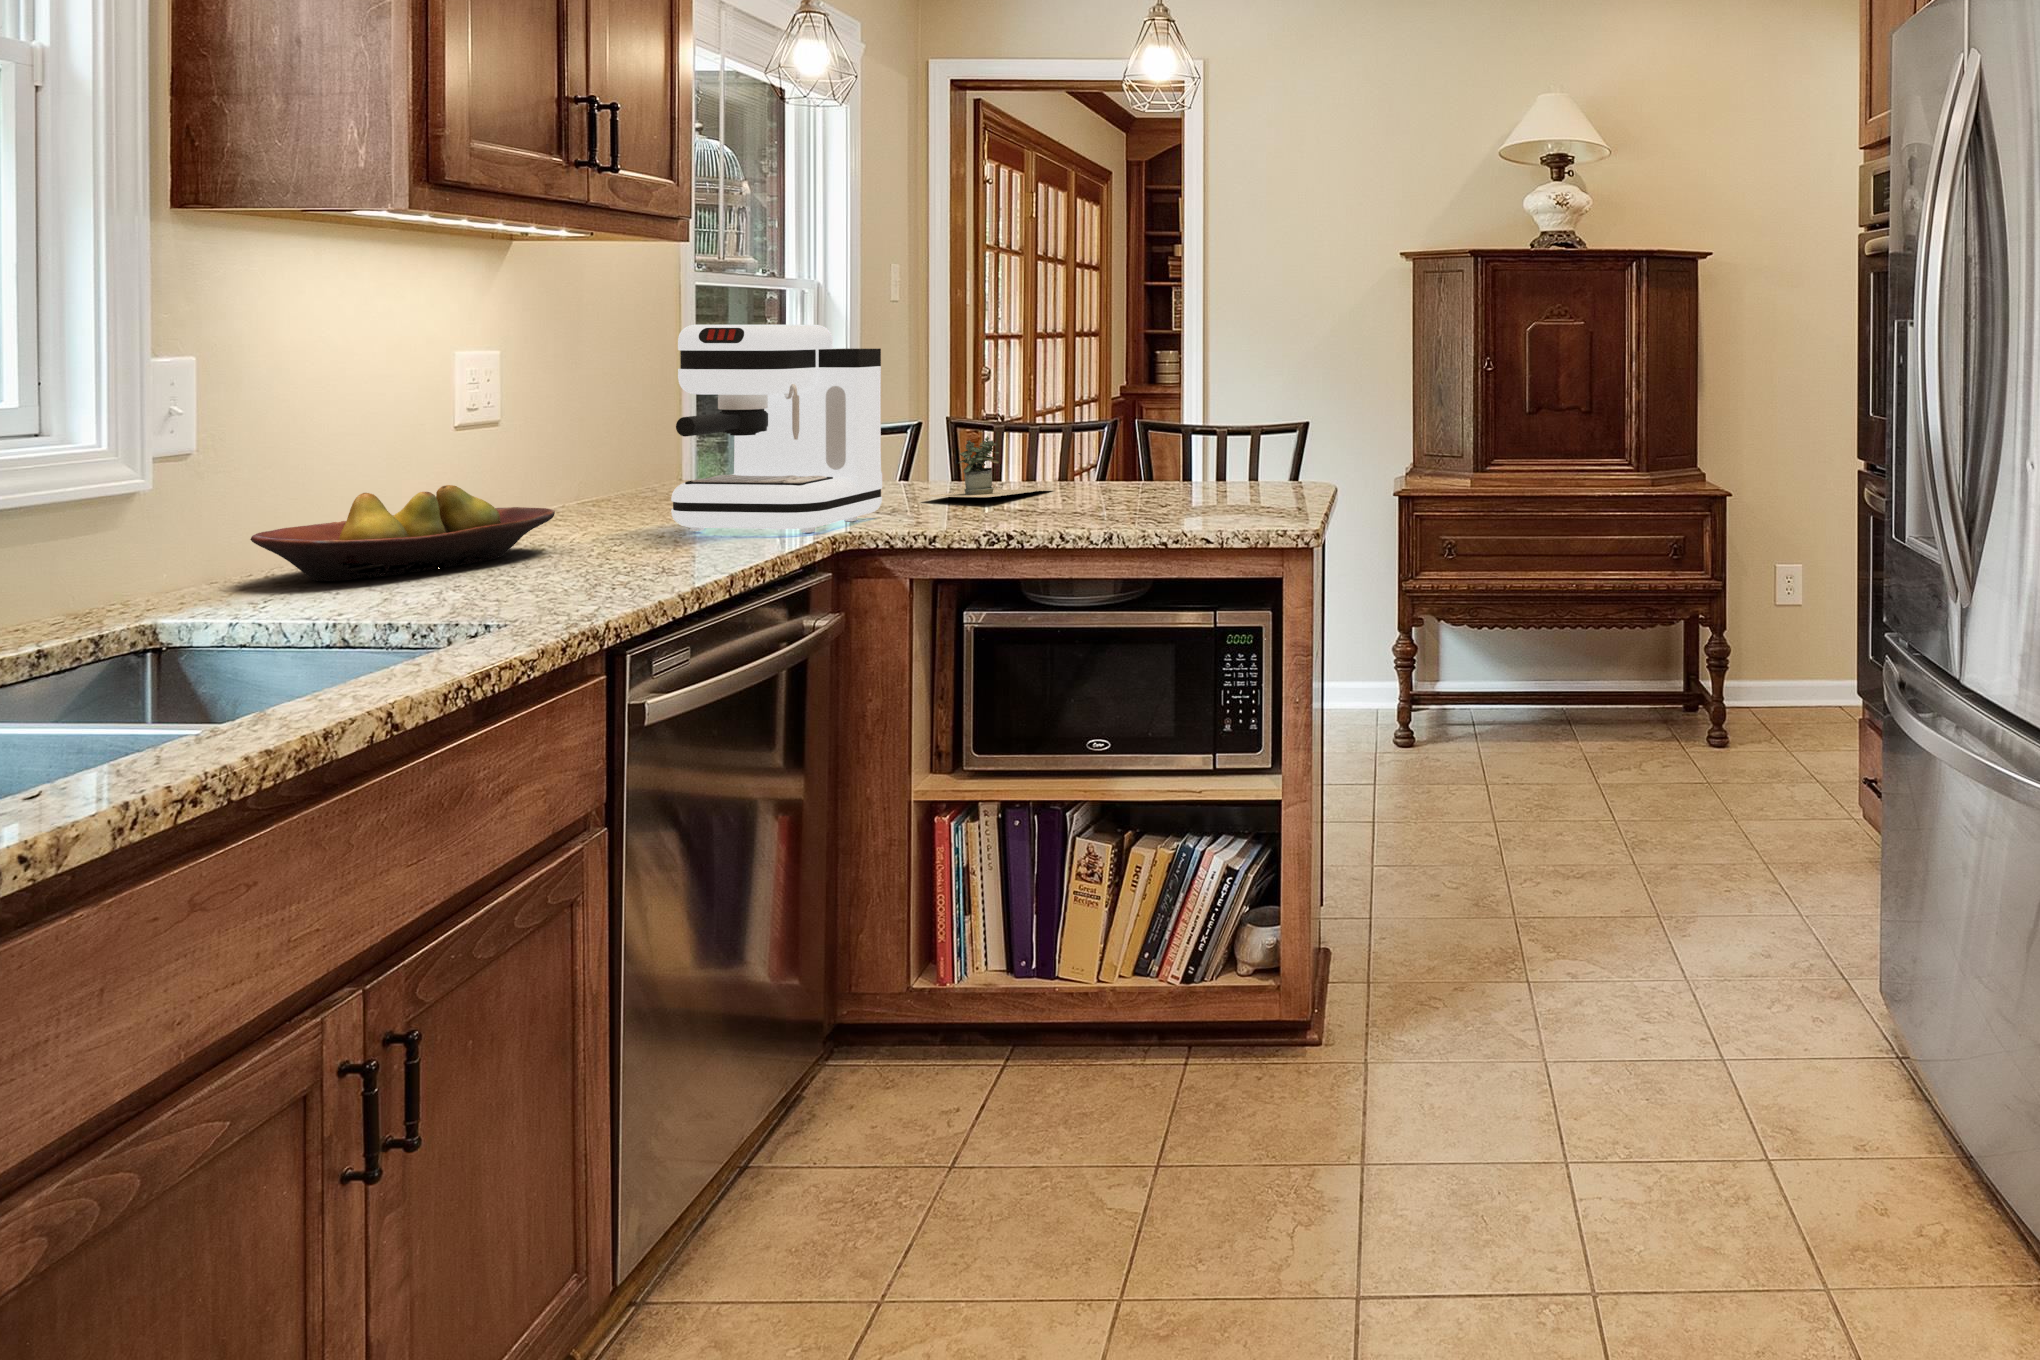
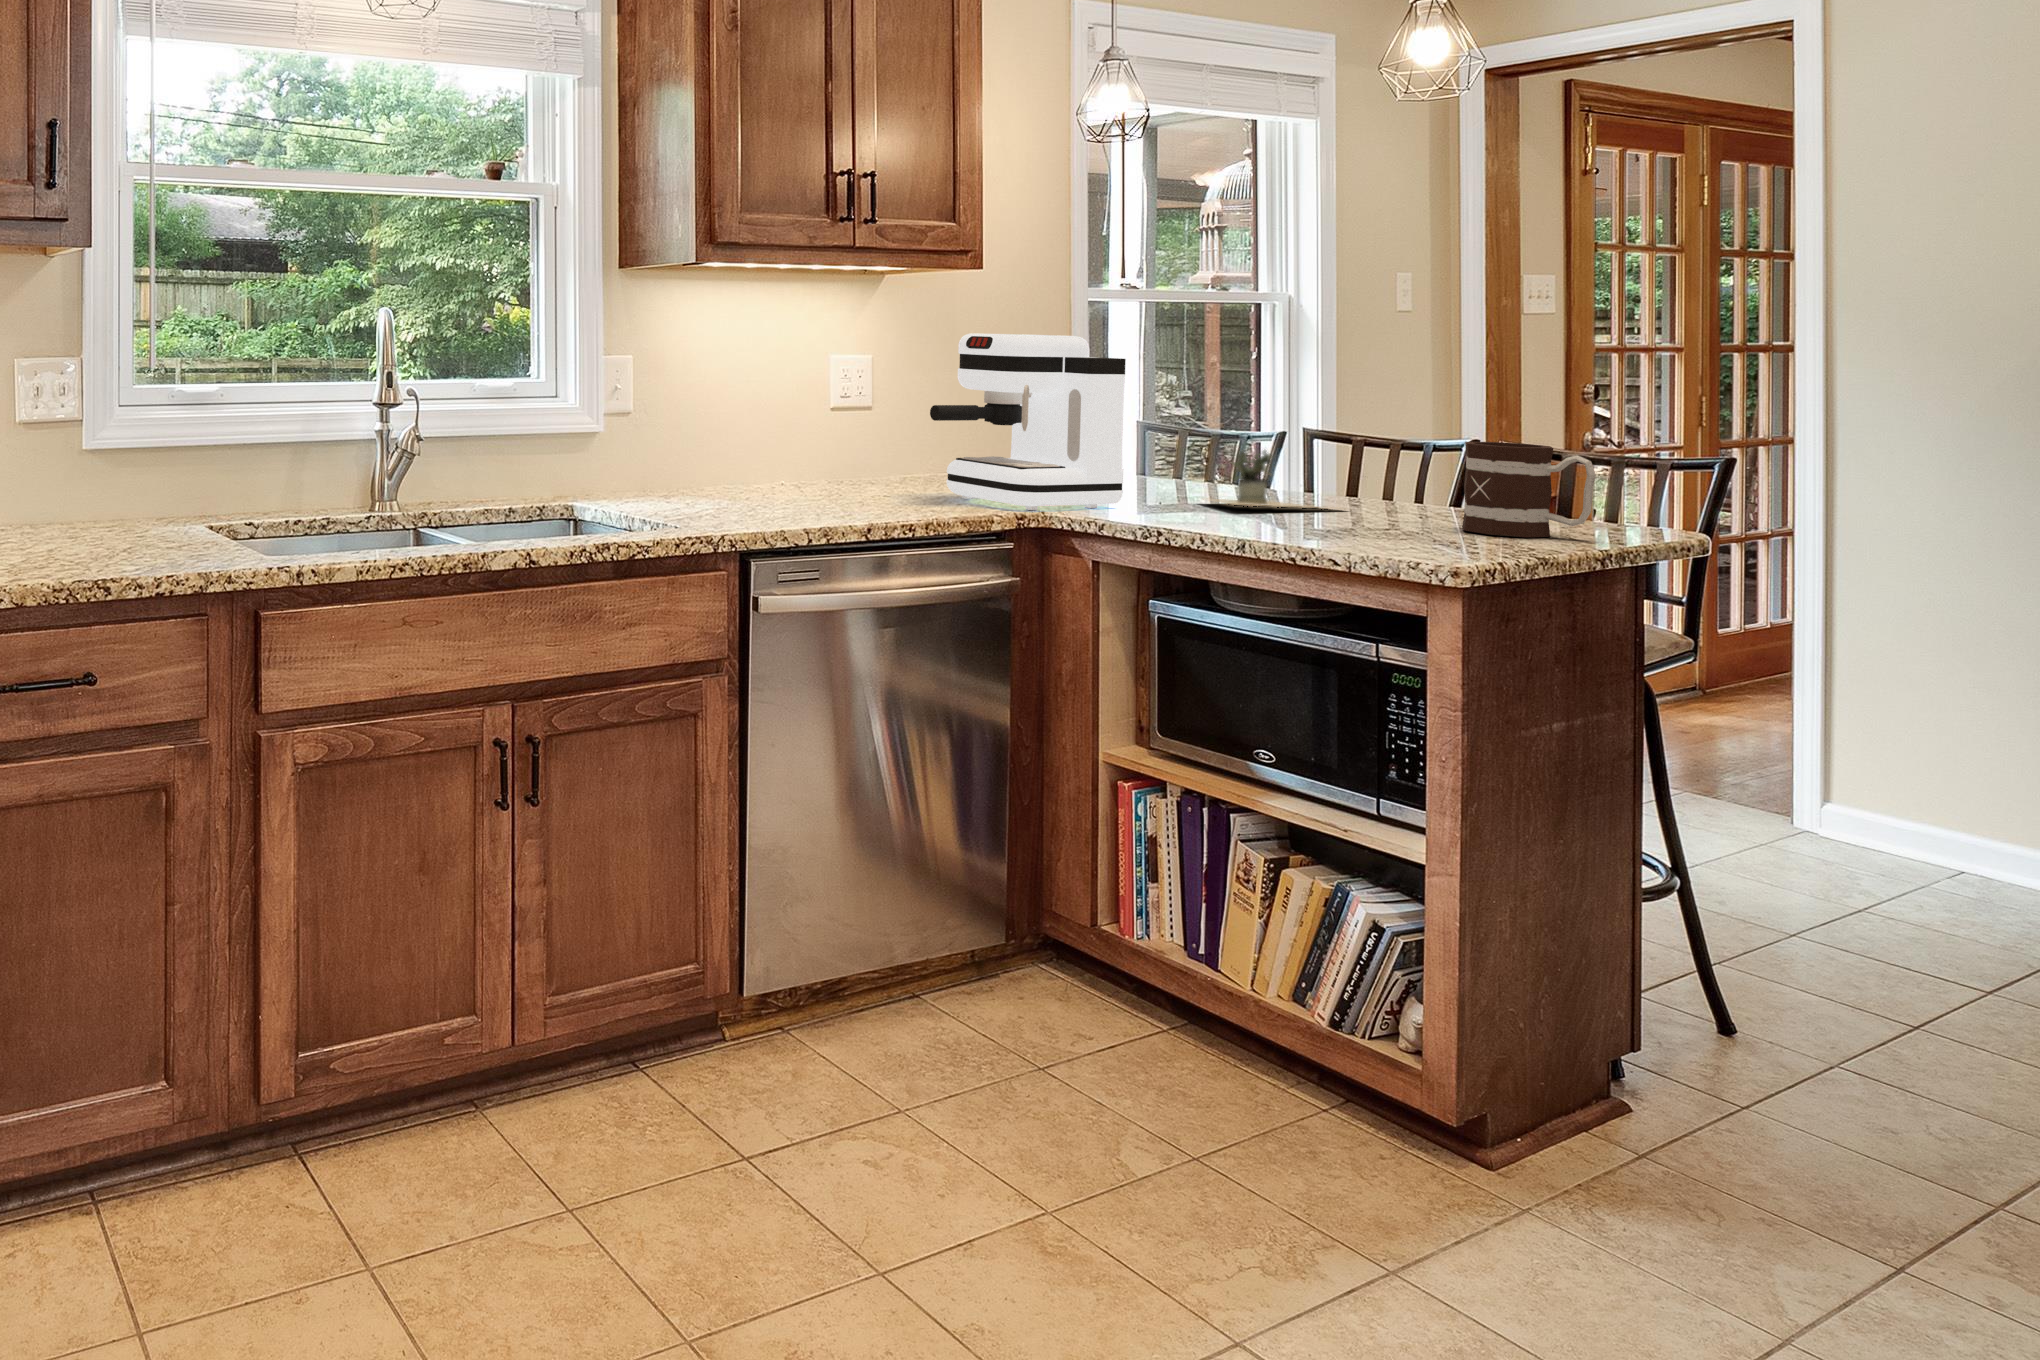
mug: none [1181,410,1285,494] -> present [1462,442,1595,537]
fruit bowl: present [250,485,555,581] -> none [665,440,855,497]

